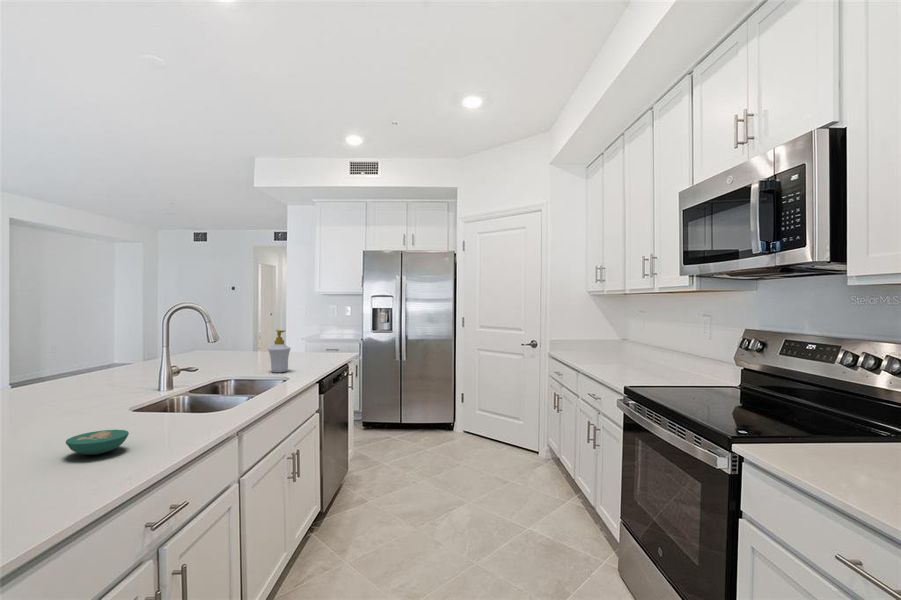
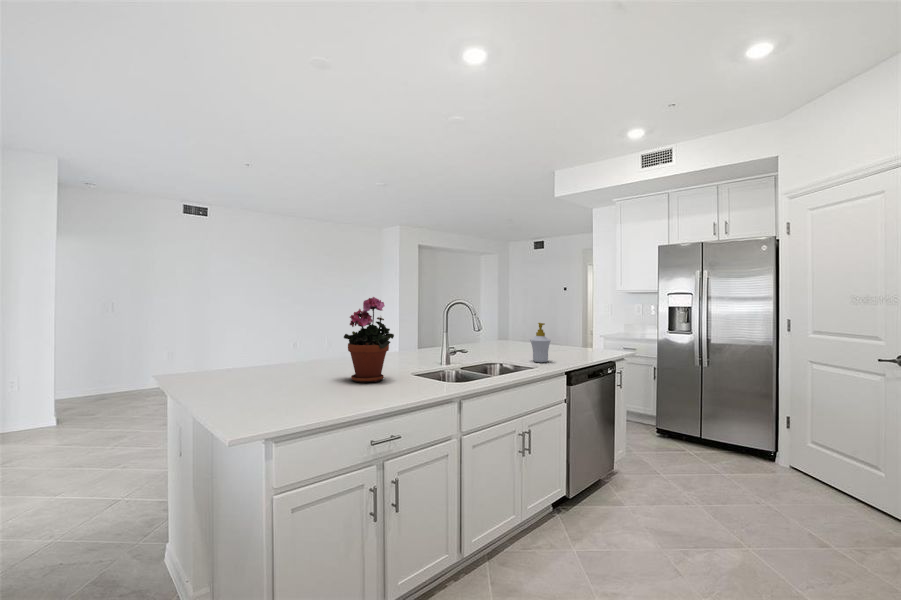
potted plant: none [42,307,130,425] -> present [344,297,394,383]
bowl: present [66,430,129,455] -> none [318,388,358,405]

